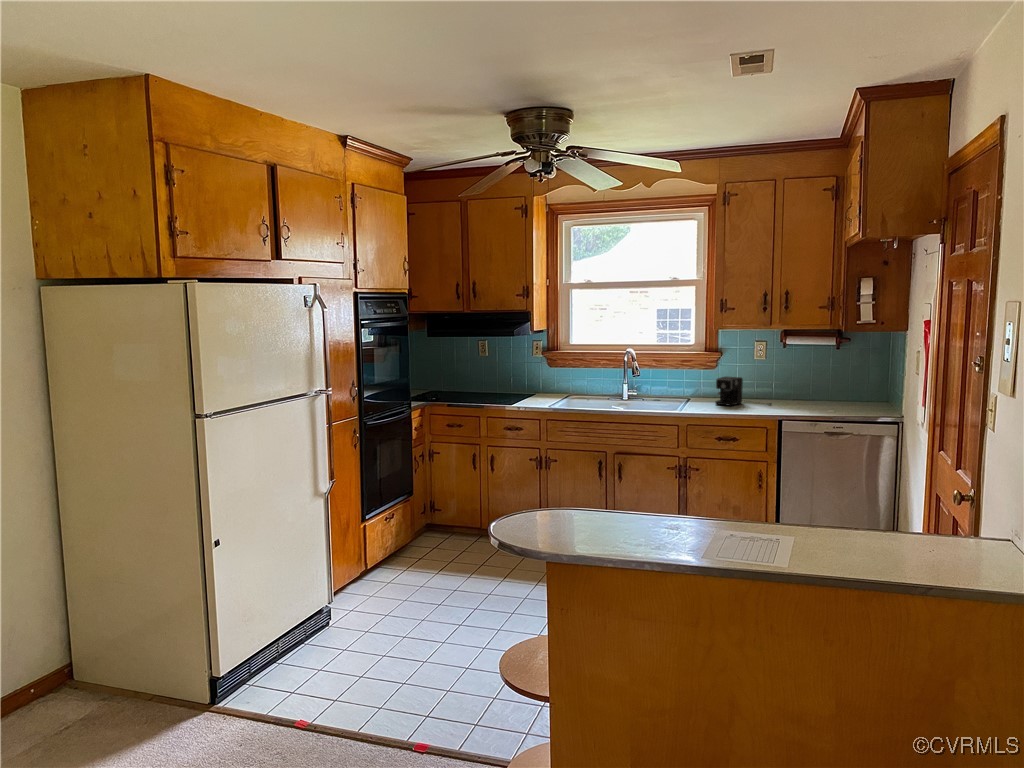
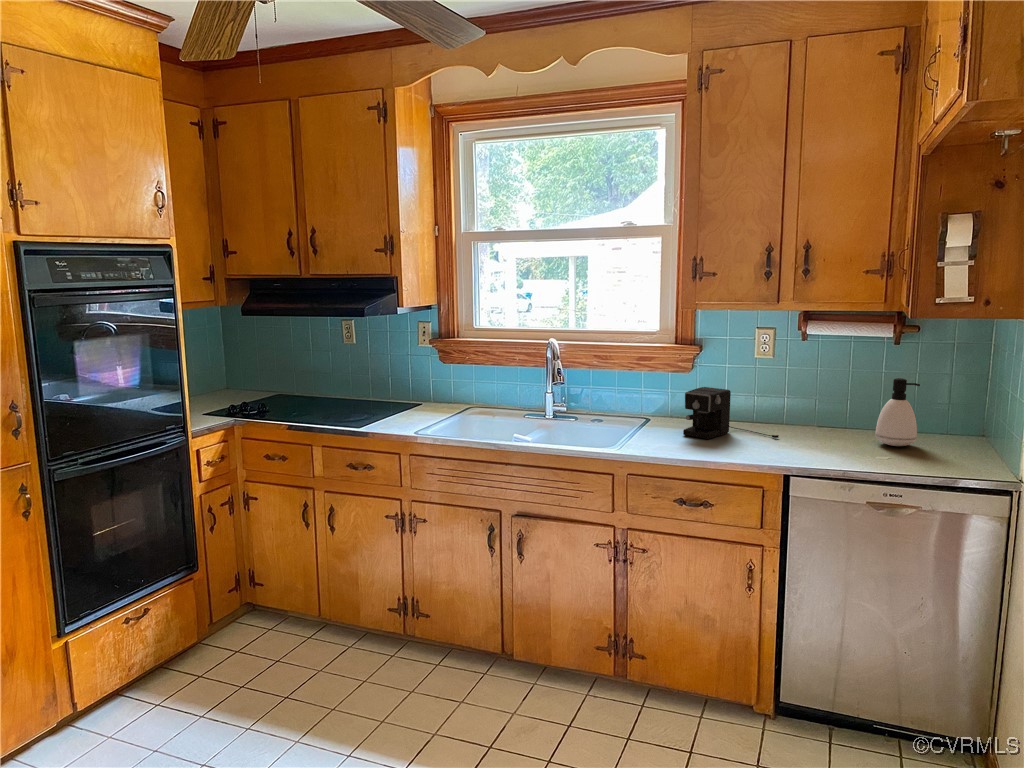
soap dispenser: none [827,368,850,407] -> present [875,378,920,446]

